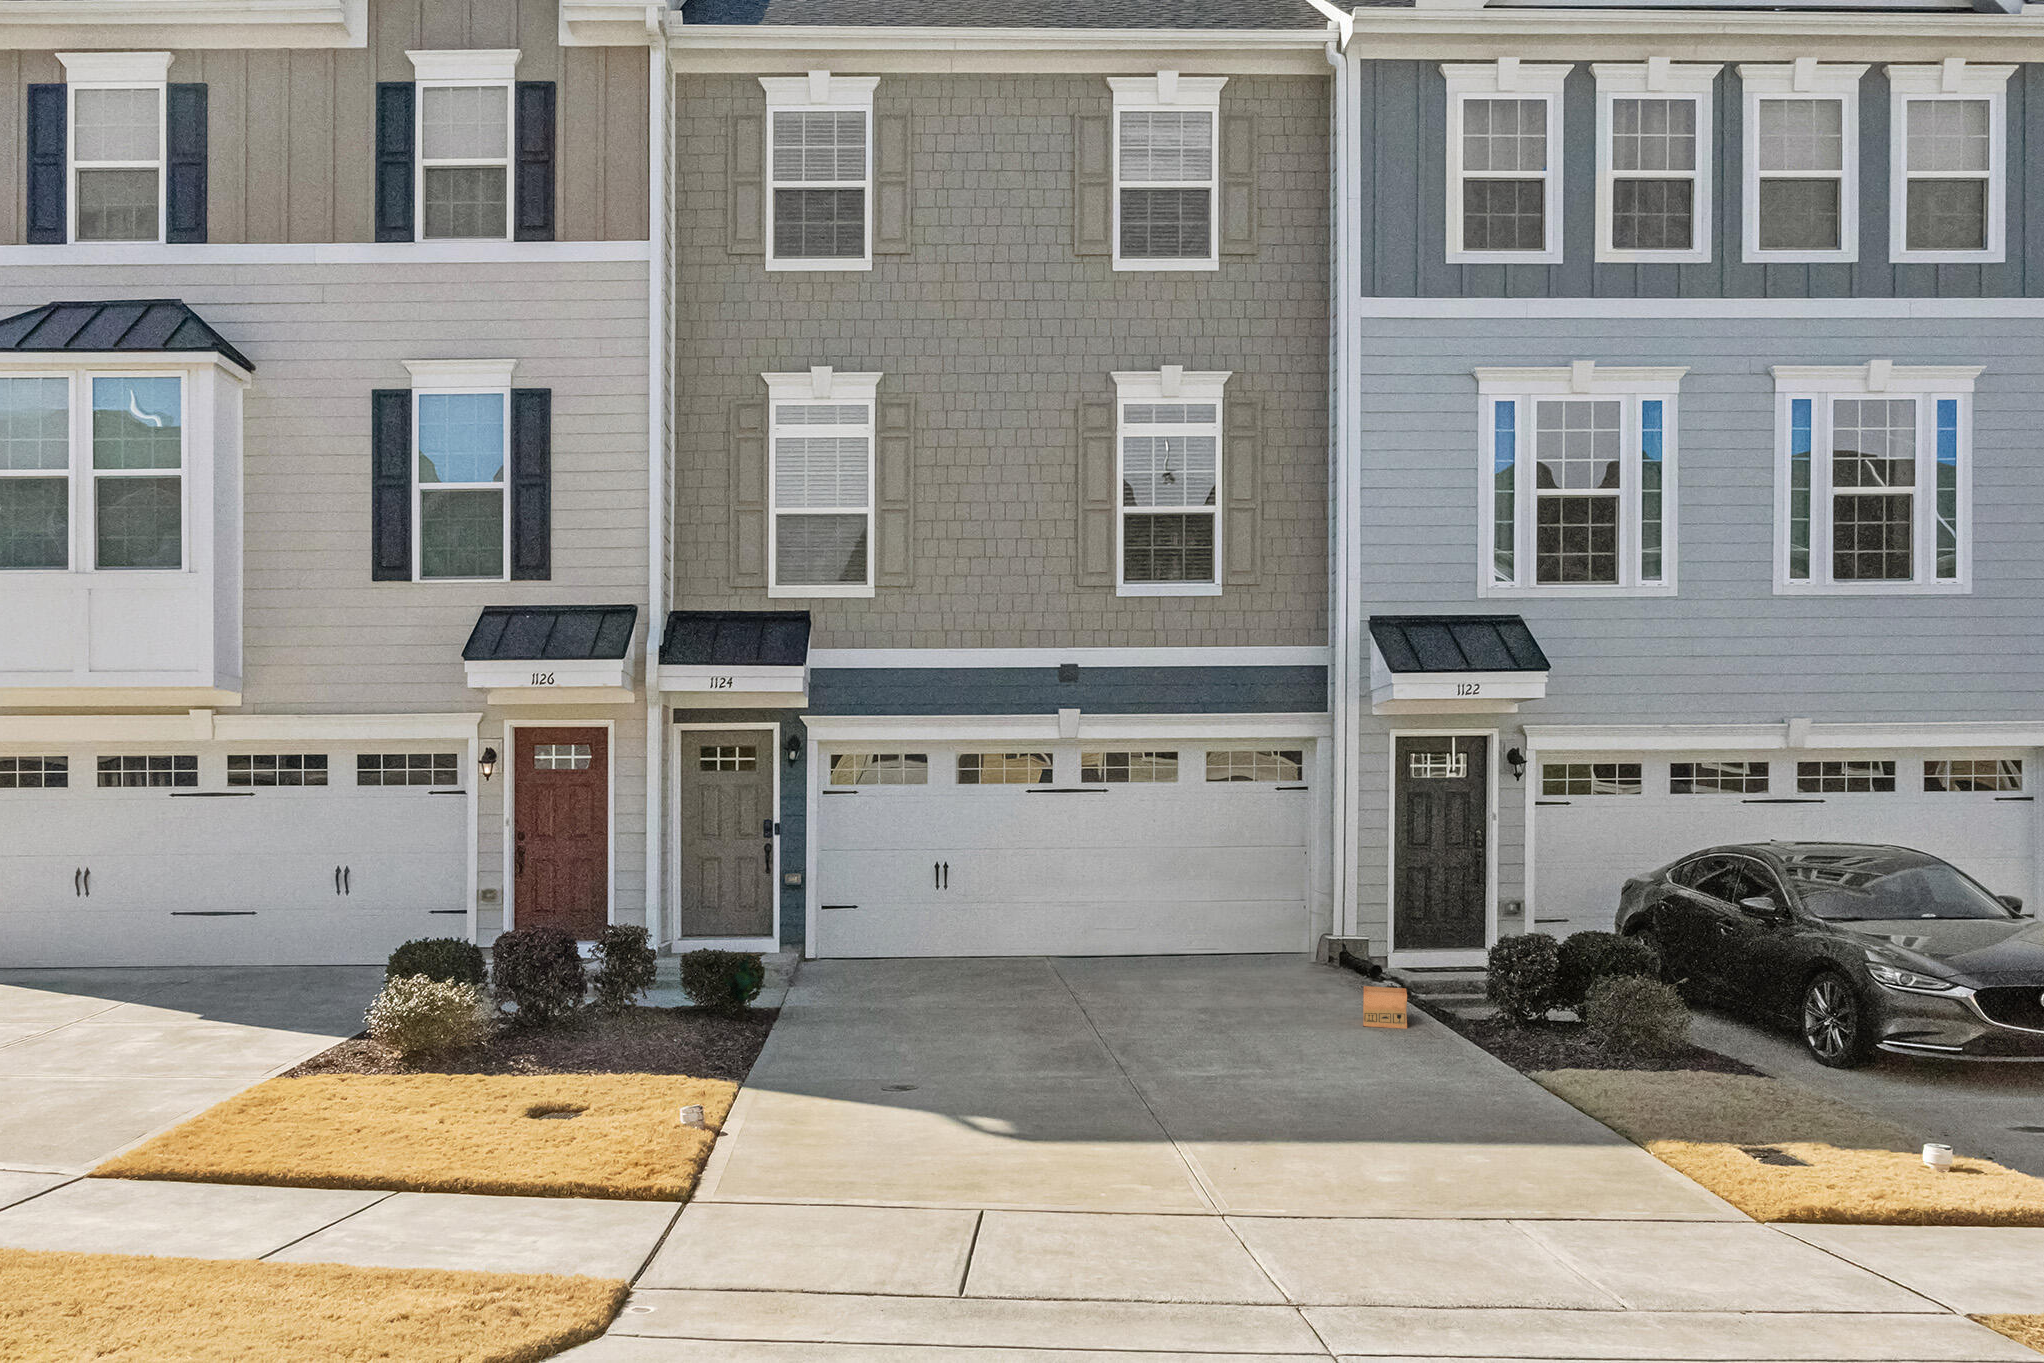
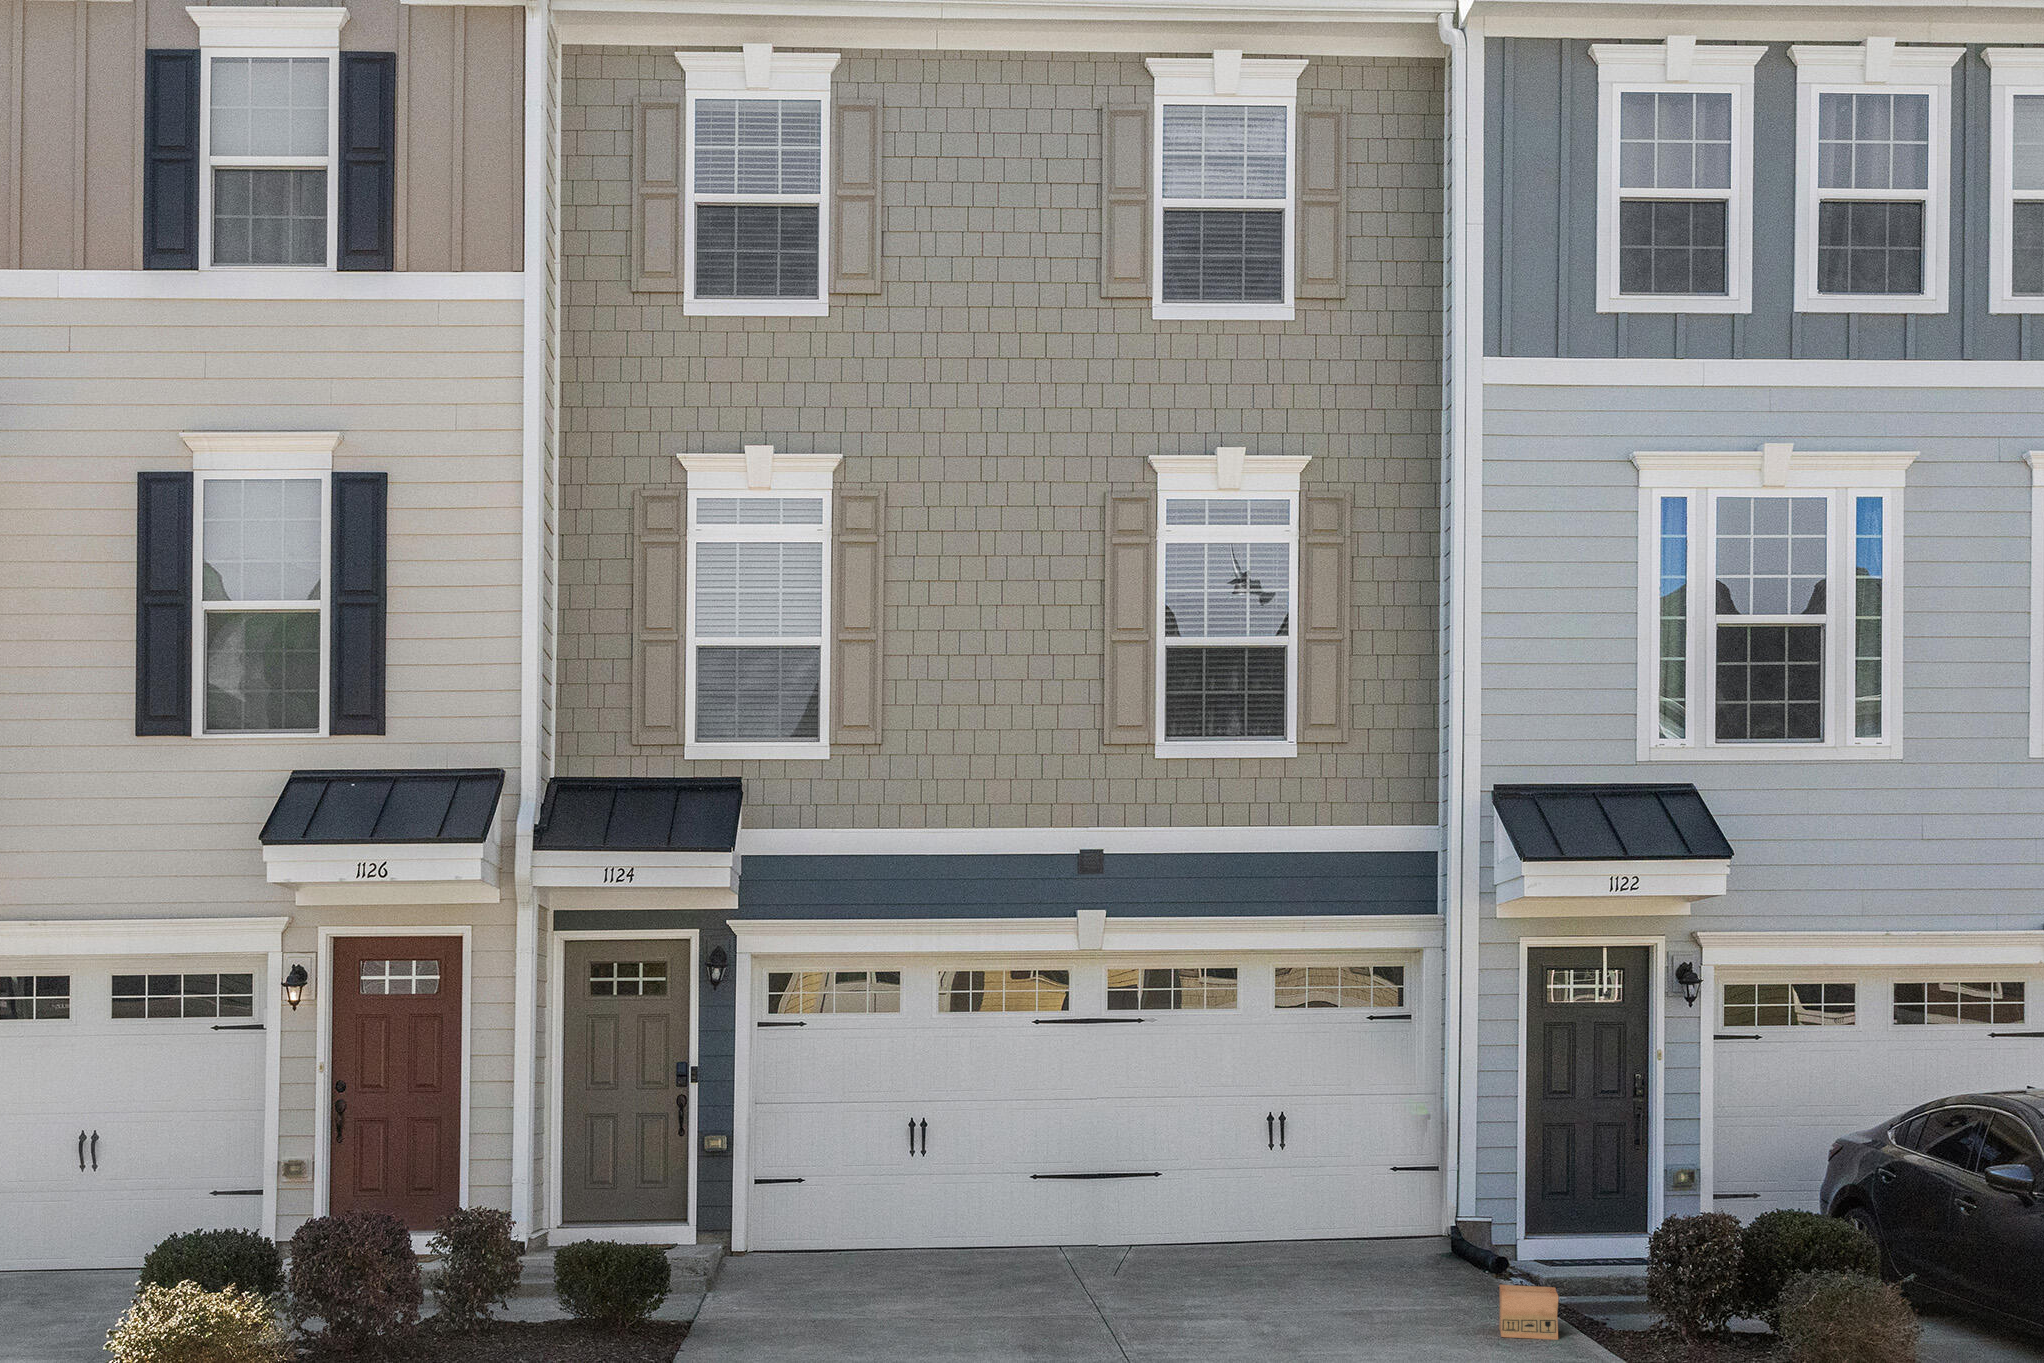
decorative plant: present [724,956,758,1021] -> none [656,1248,705,1335]

